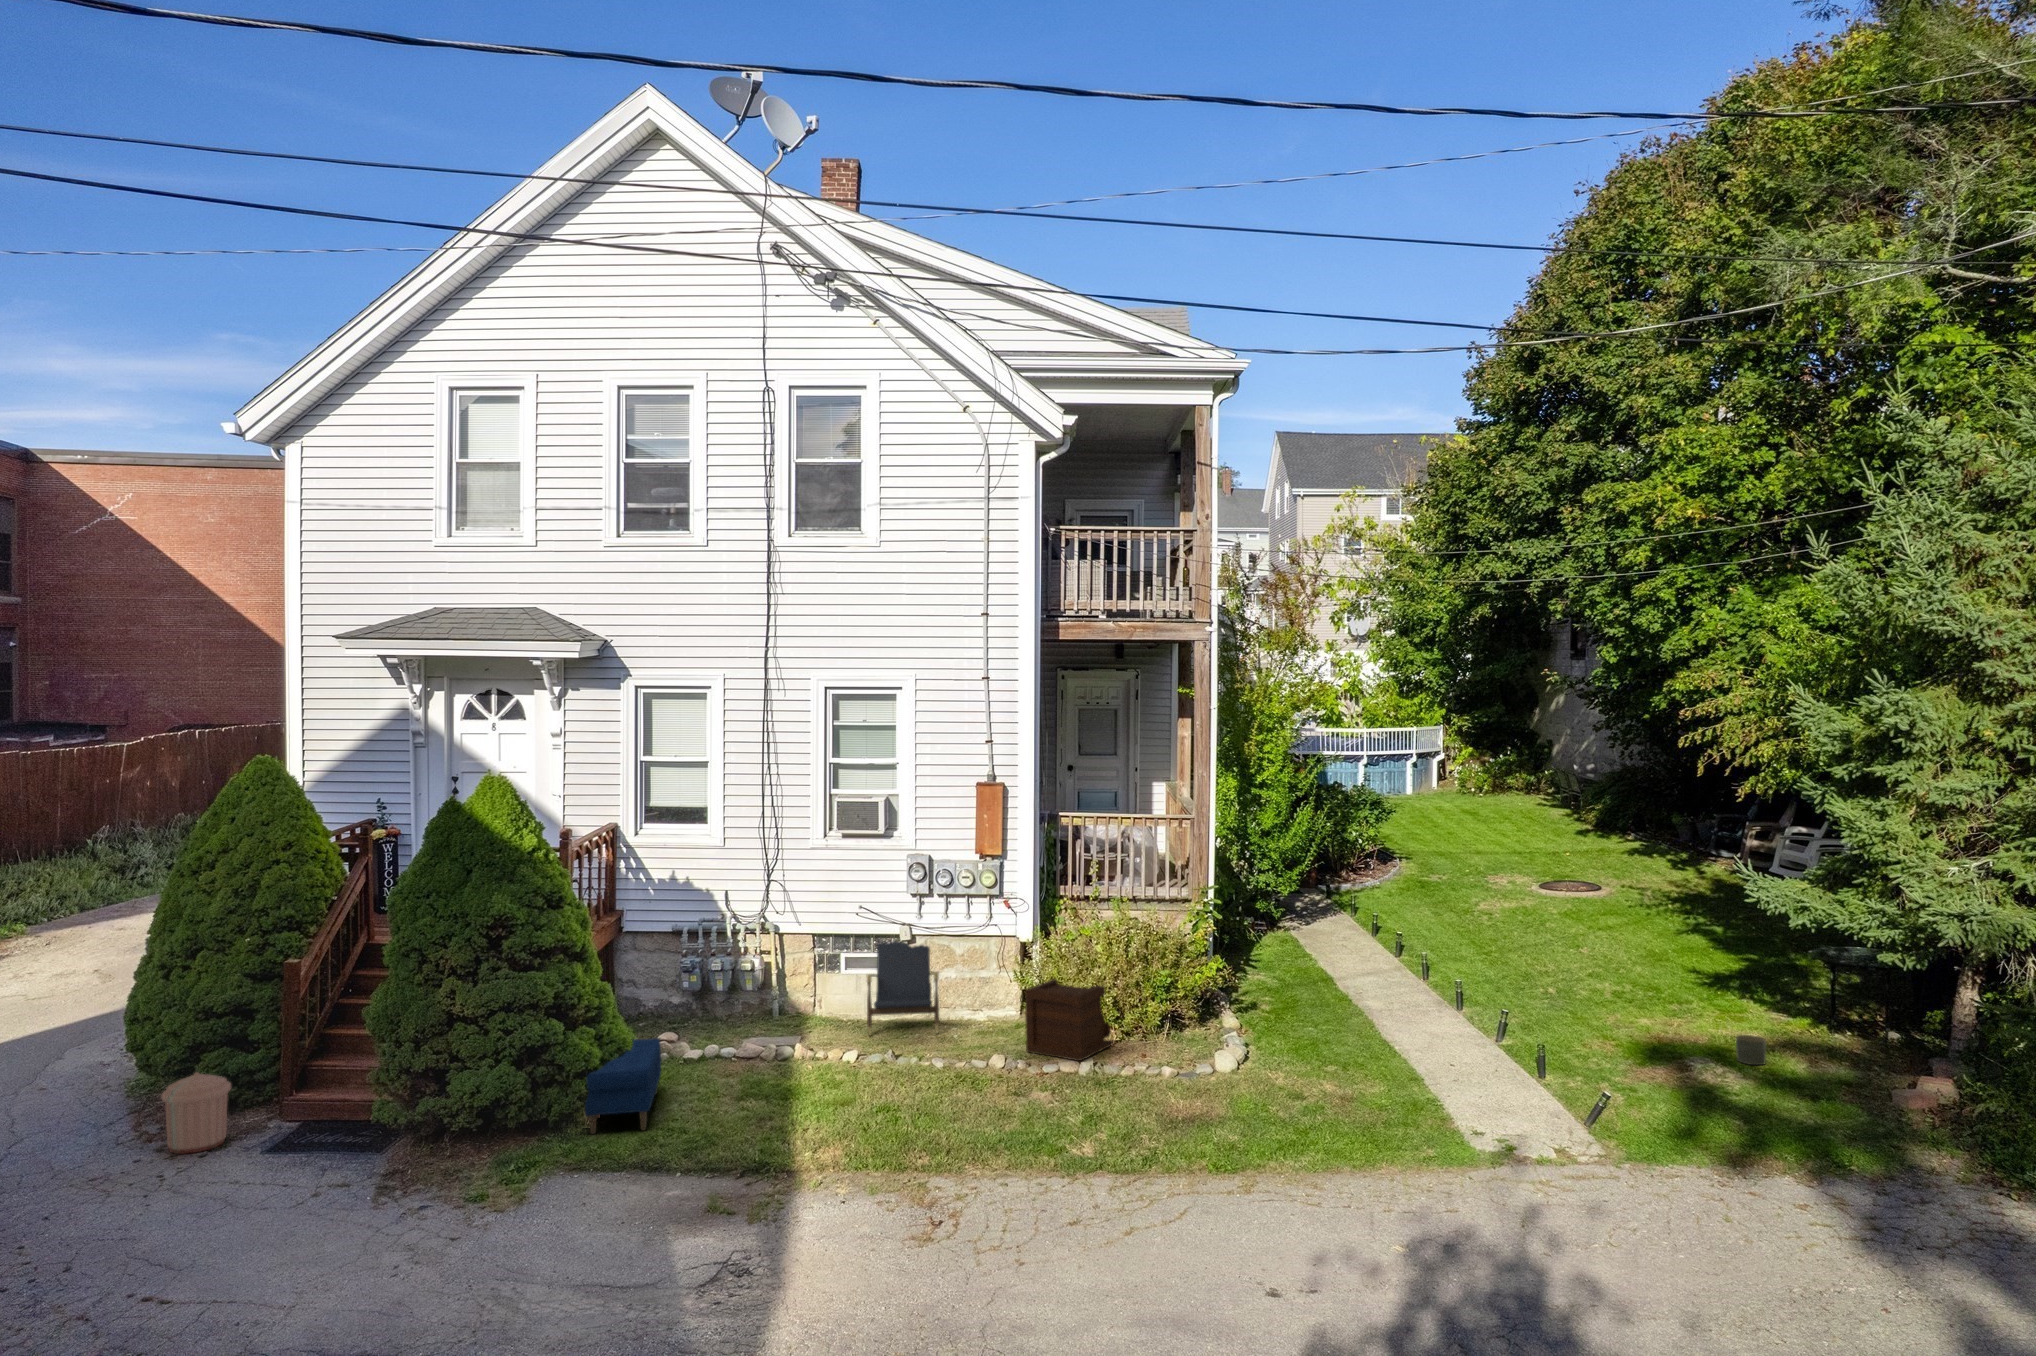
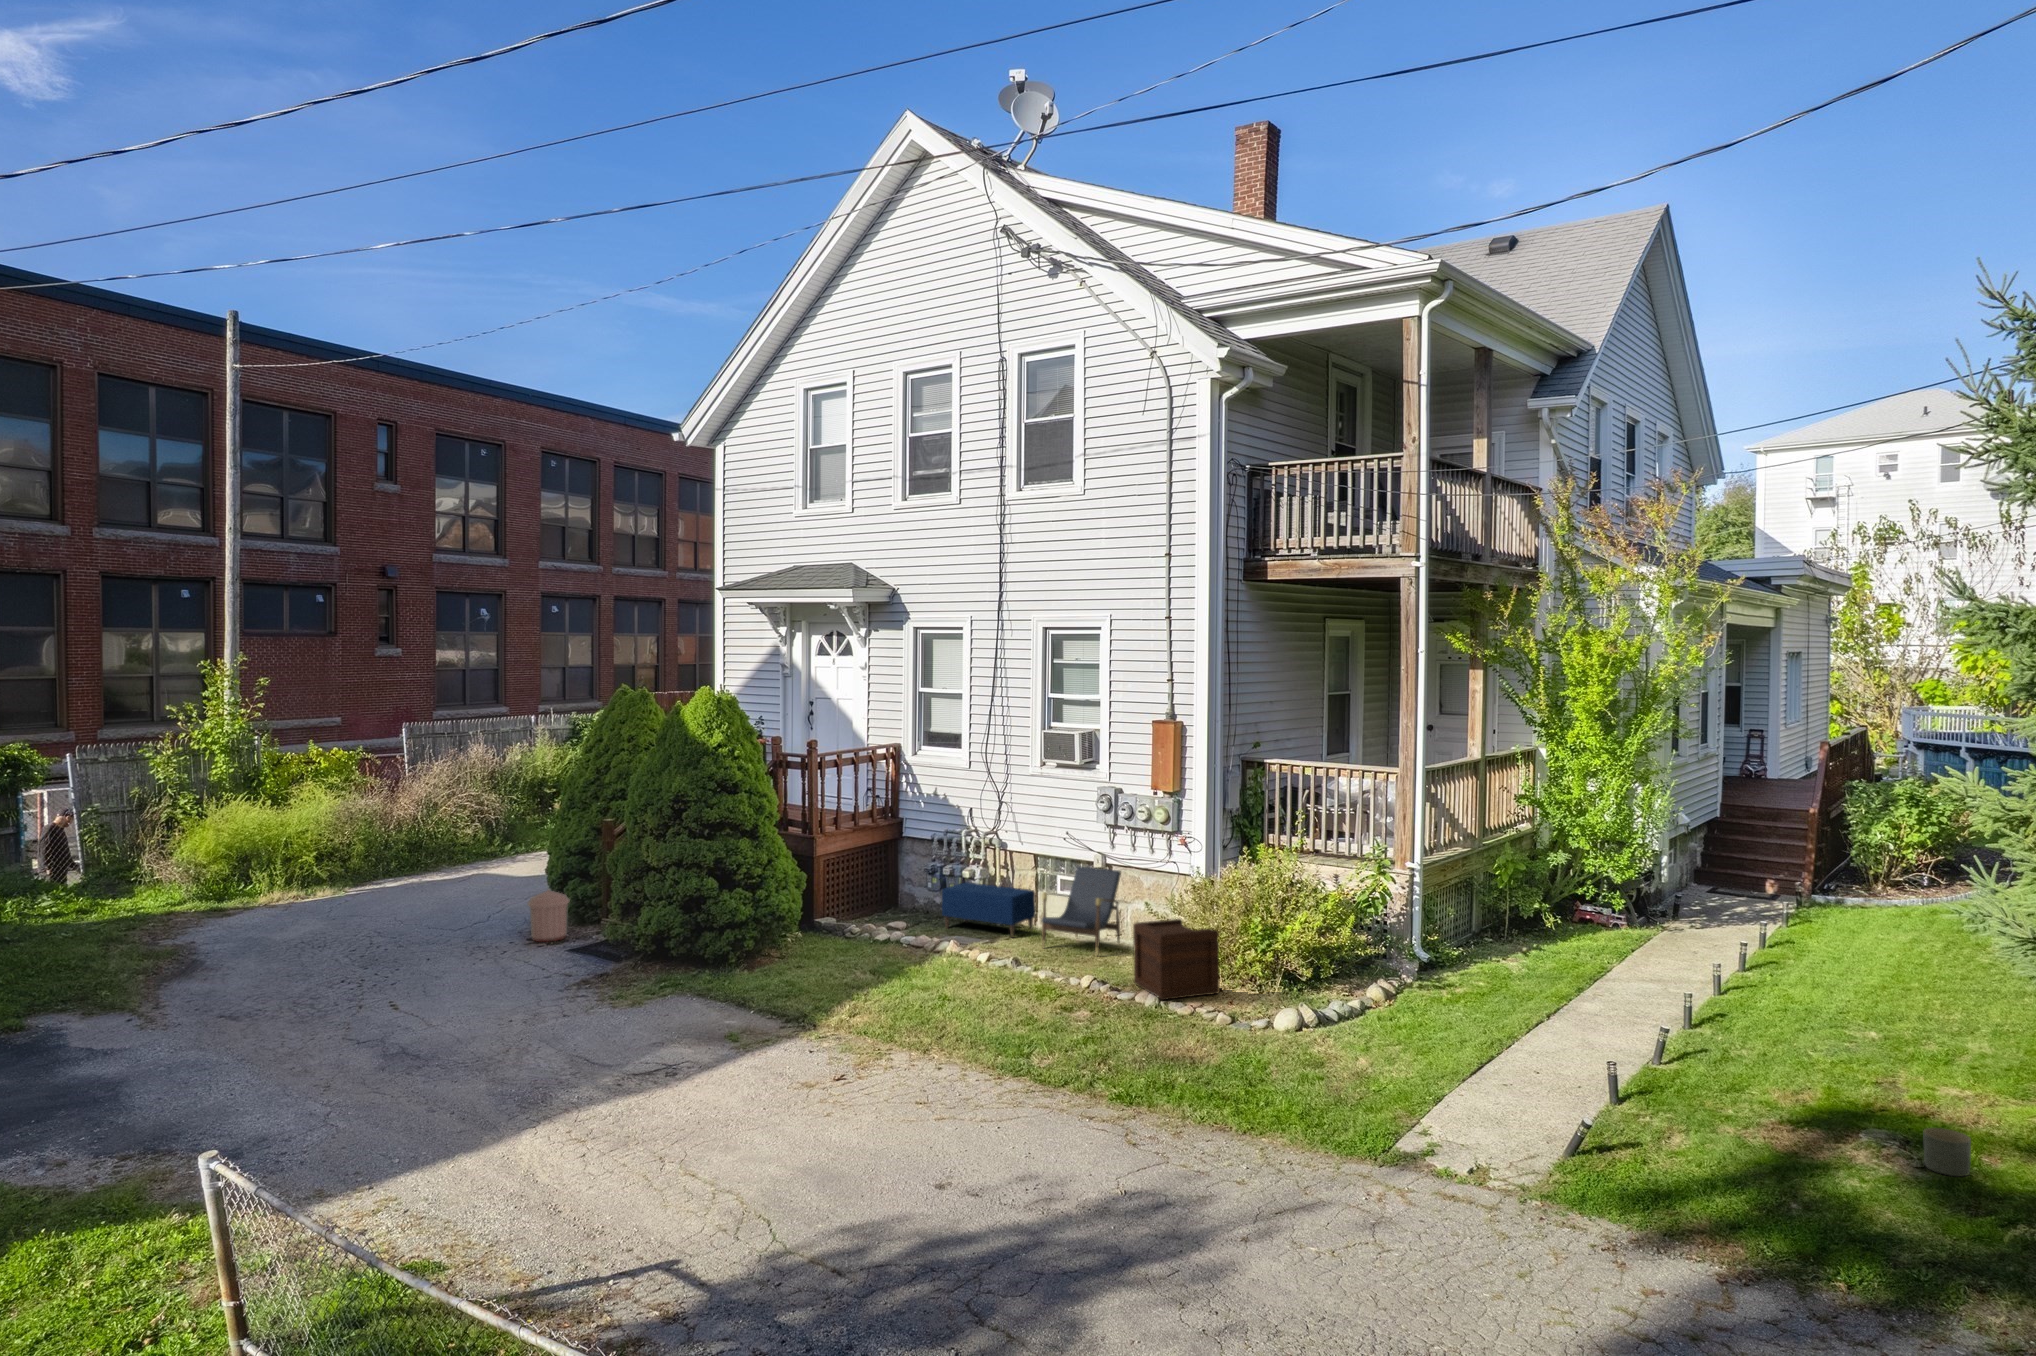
bench: present [585,1038,661,1134] -> present [942,882,1036,938]

